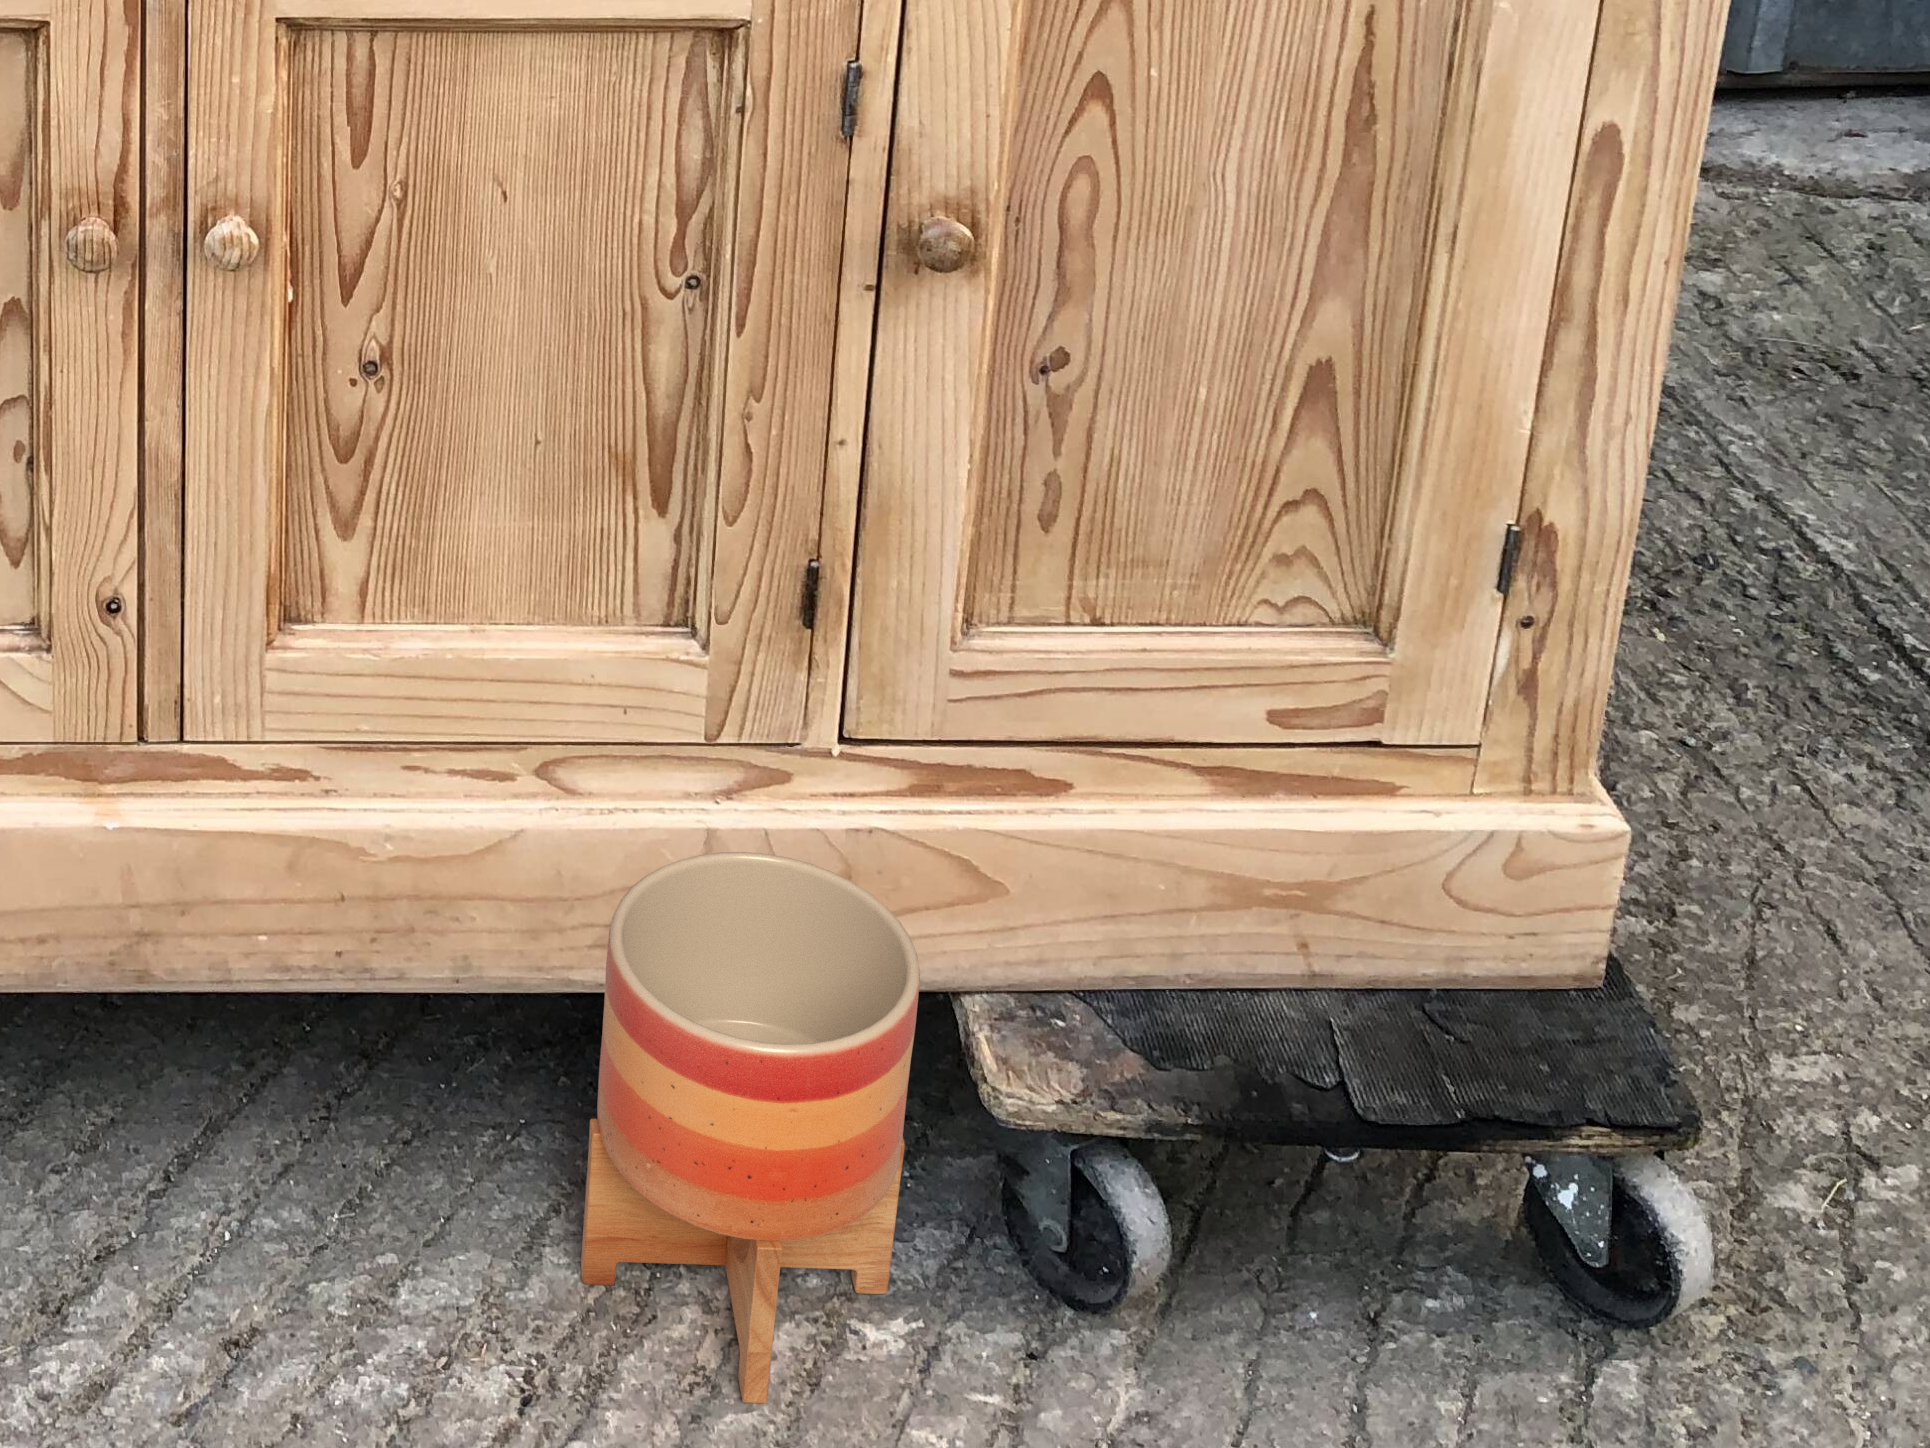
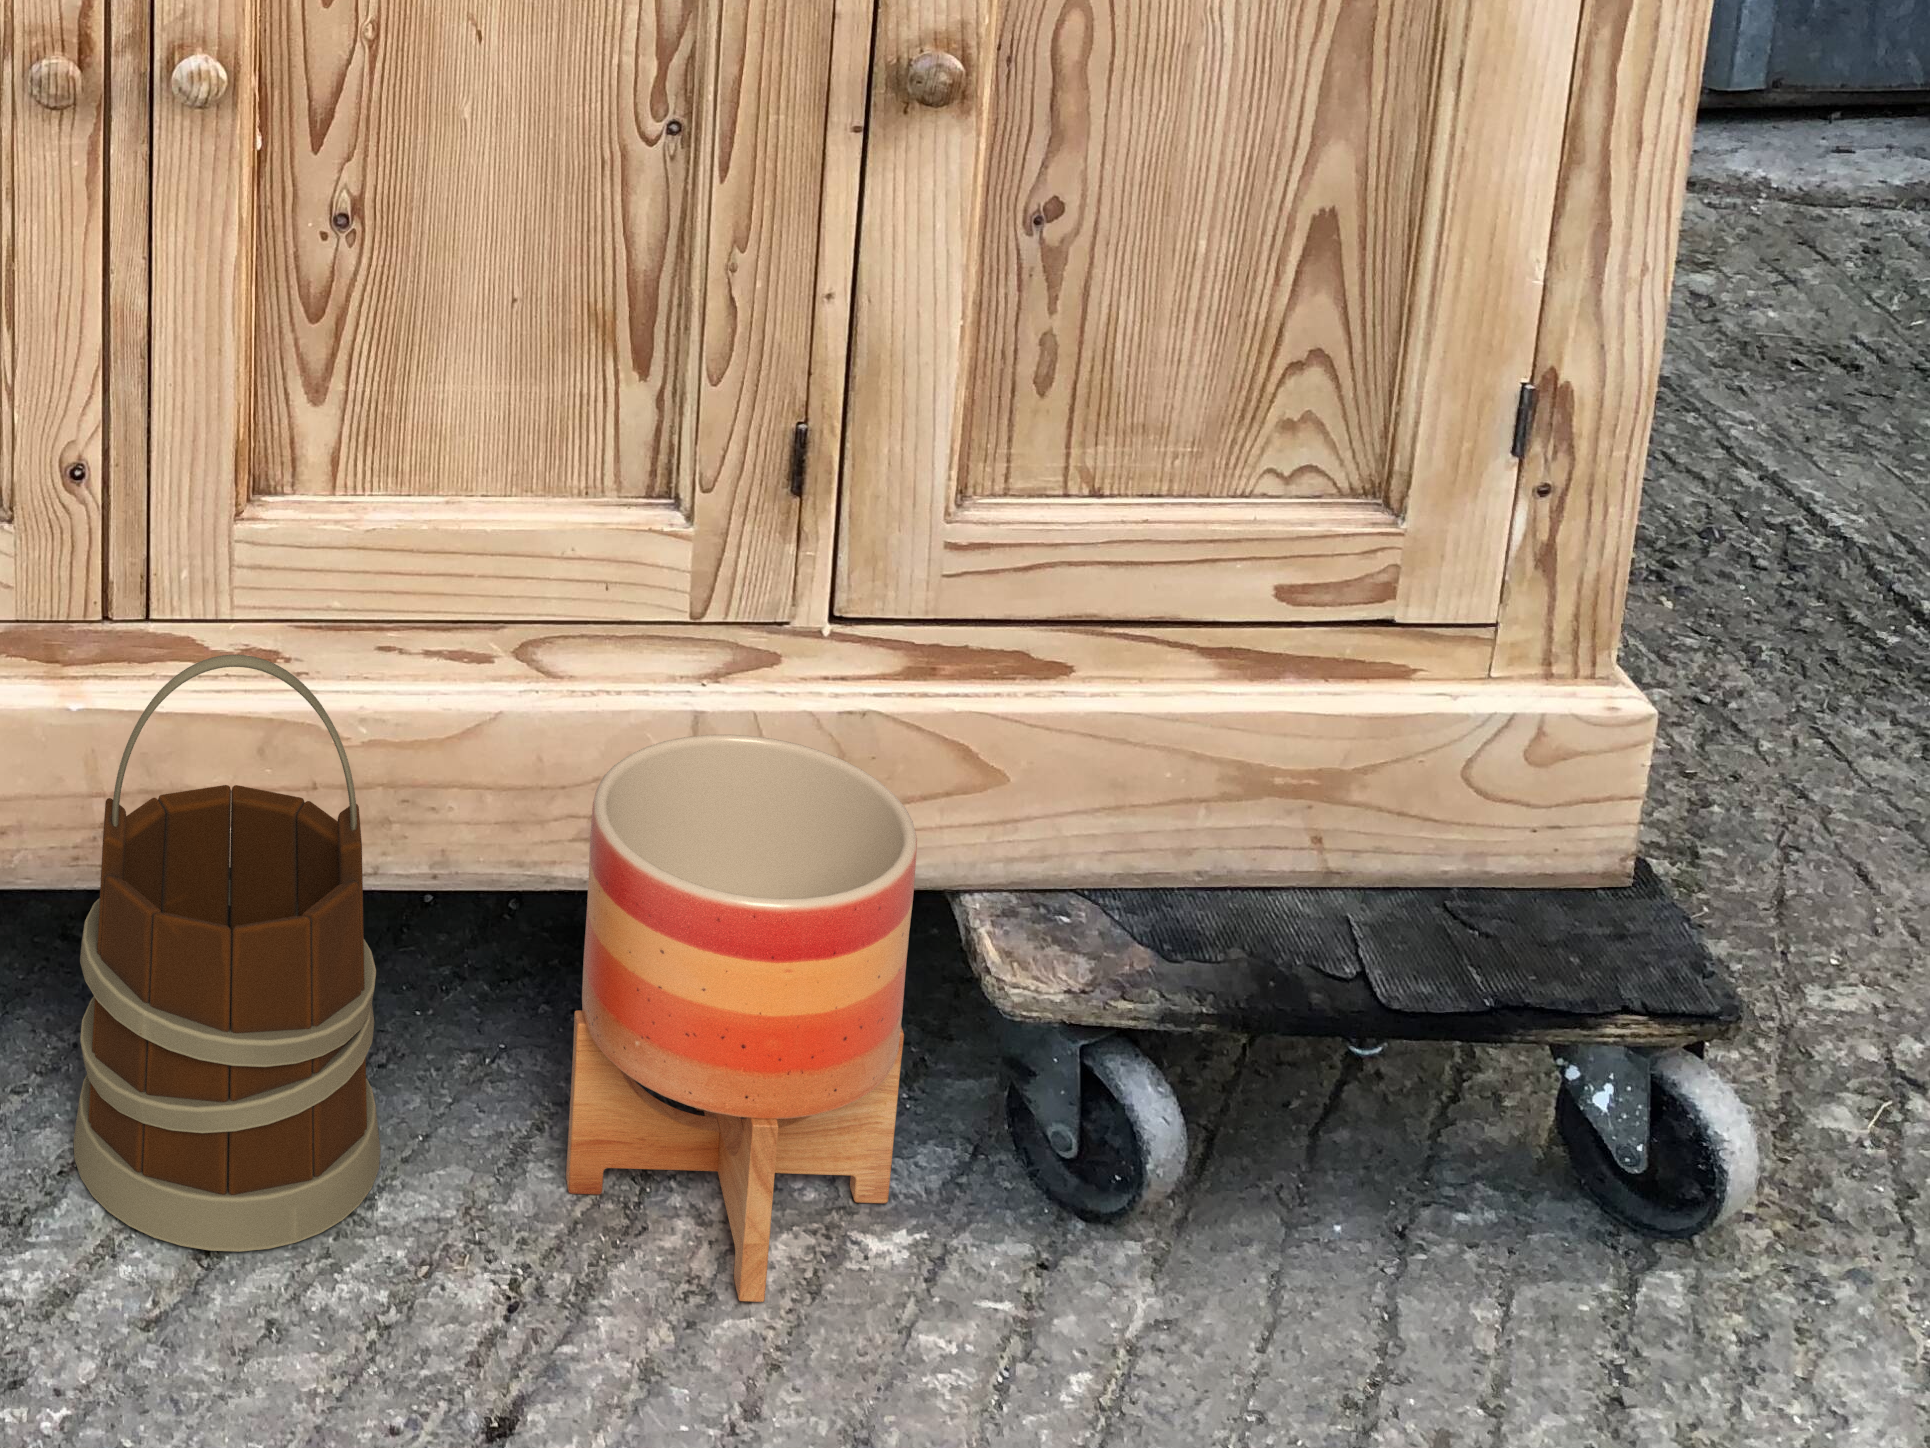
wooden bucket: none [110,791,404,1350] -> present [74,655,380,1252]

